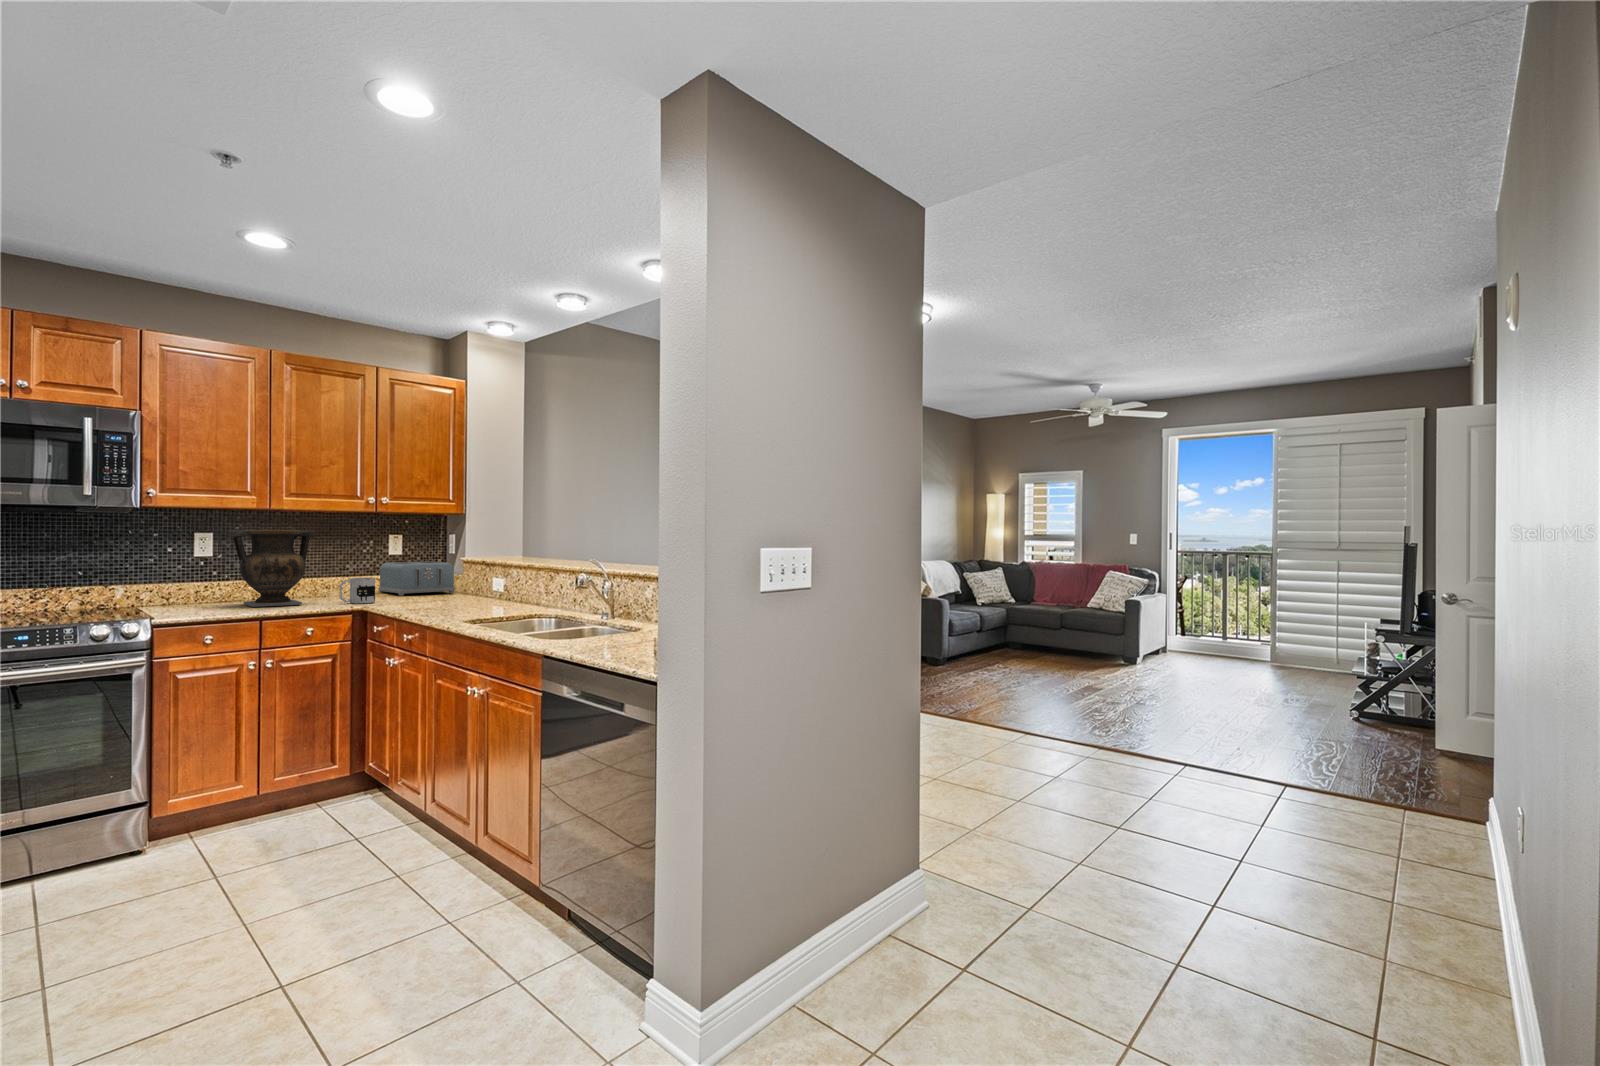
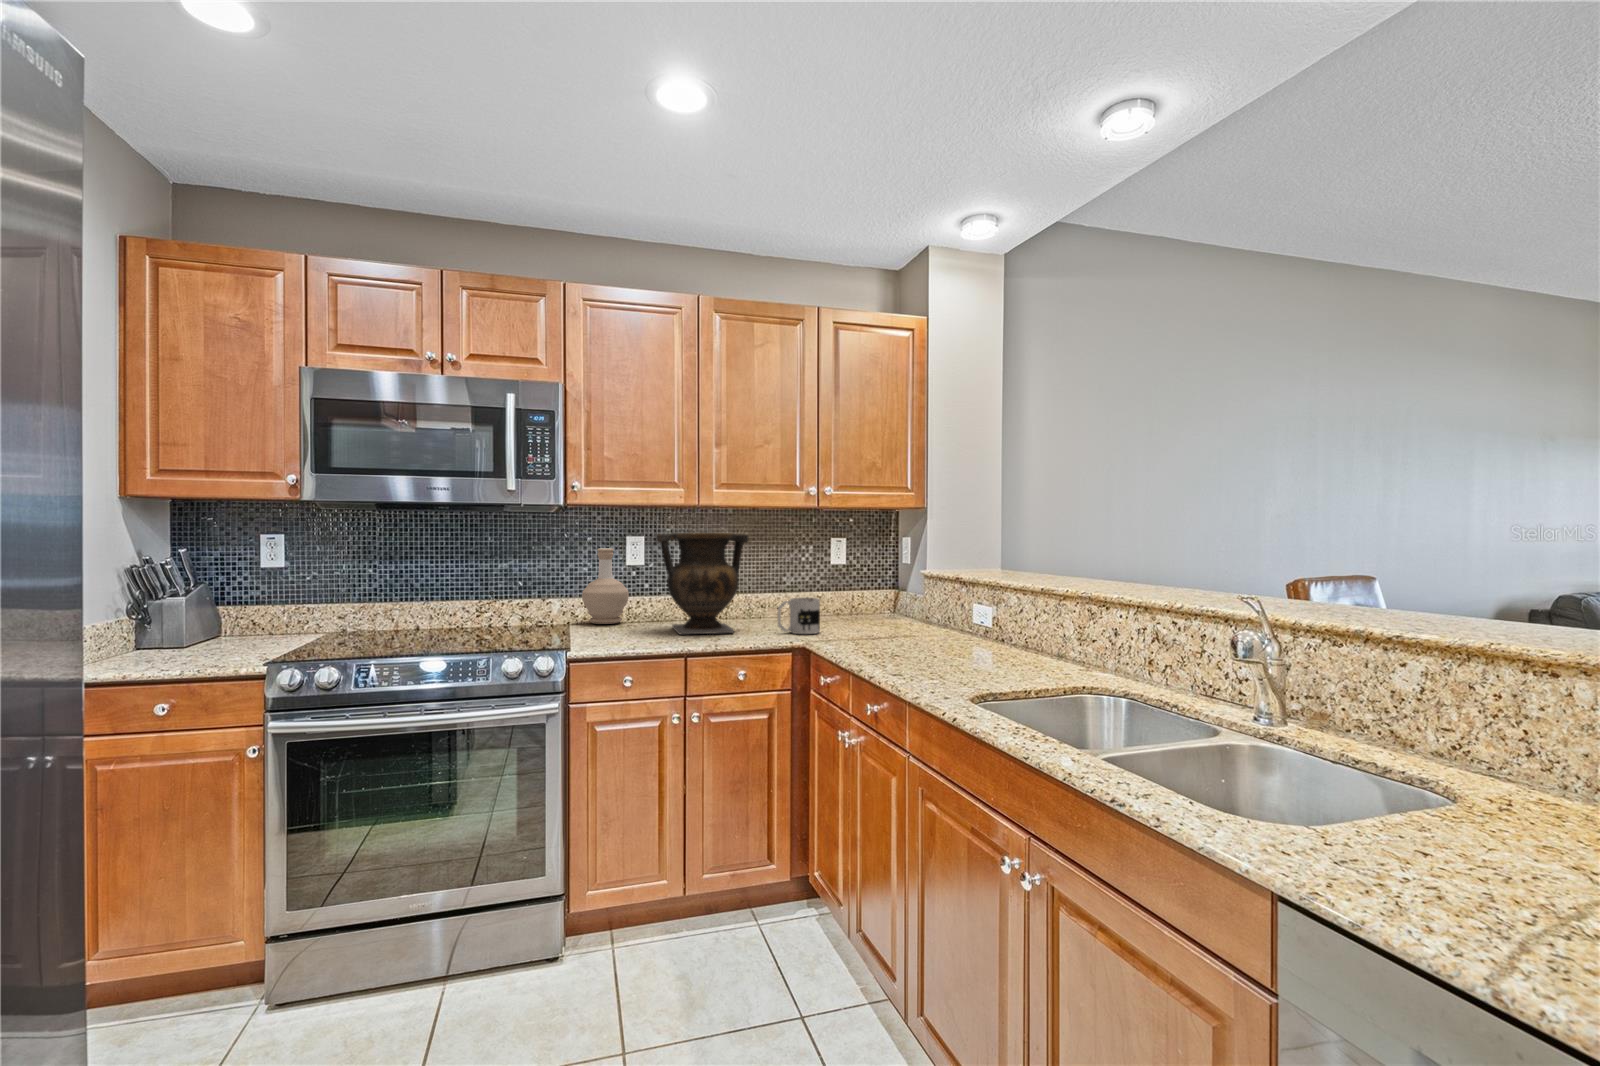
bottle: none [152,543,199,604] -> present [582,548,629,624]
toaster: present [378,562,455,596] -> none [821,573,915,621]

